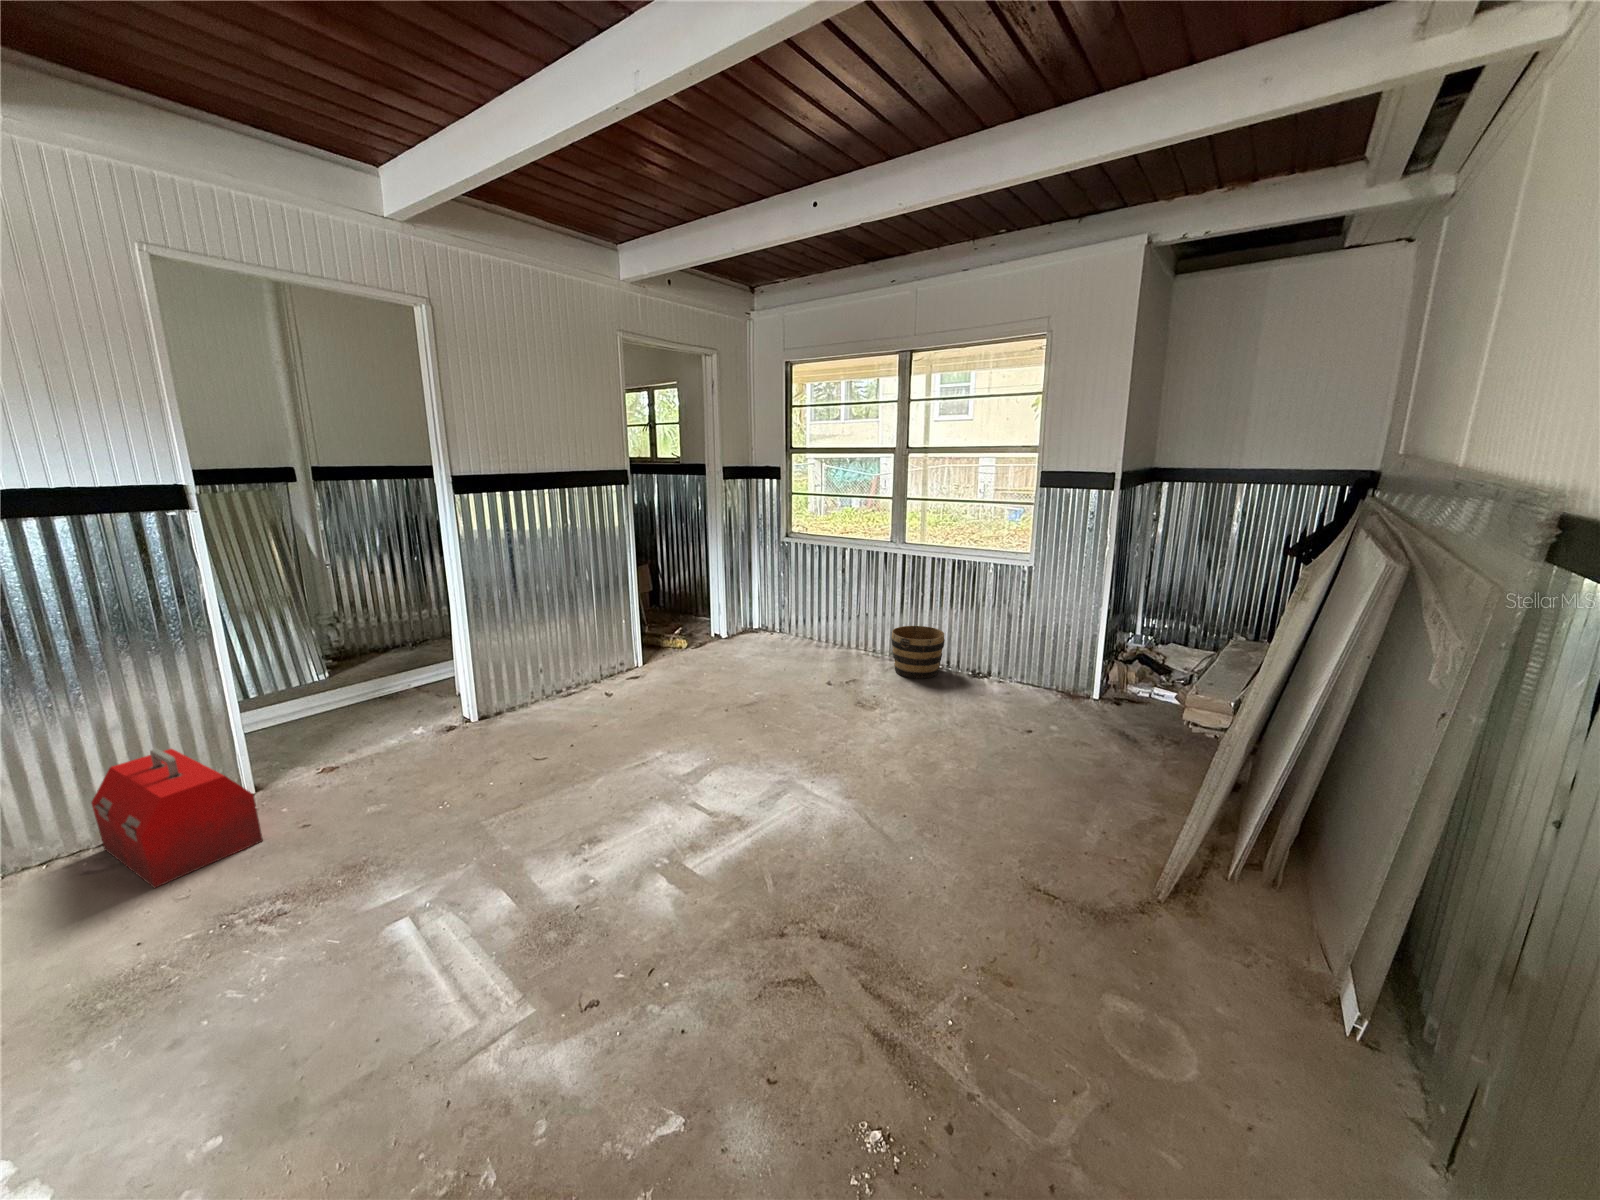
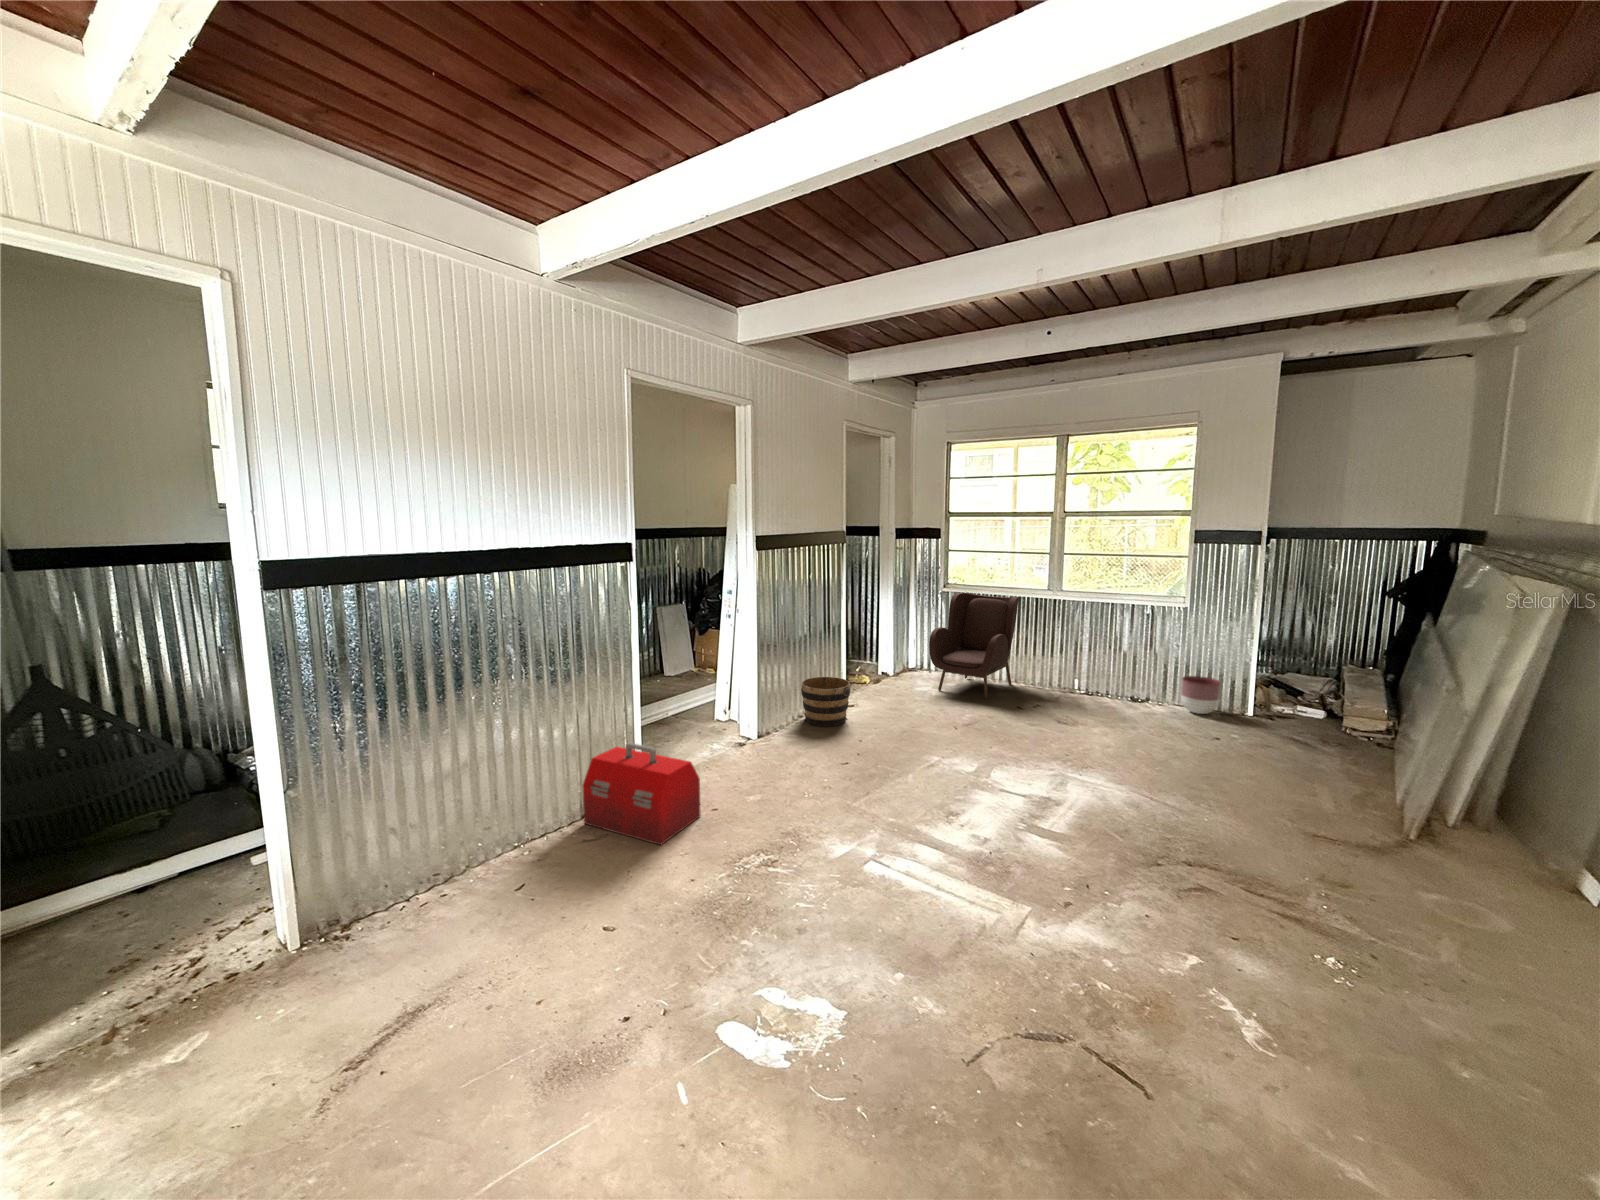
armchair: none [742,544,853,670] -> present [929,593,1019,698]
bucket: present [891,626,945,679] -> present [801,677,850,726]
planter: none [1016,649,1060,696] -> present [1181,676,1221,714]

